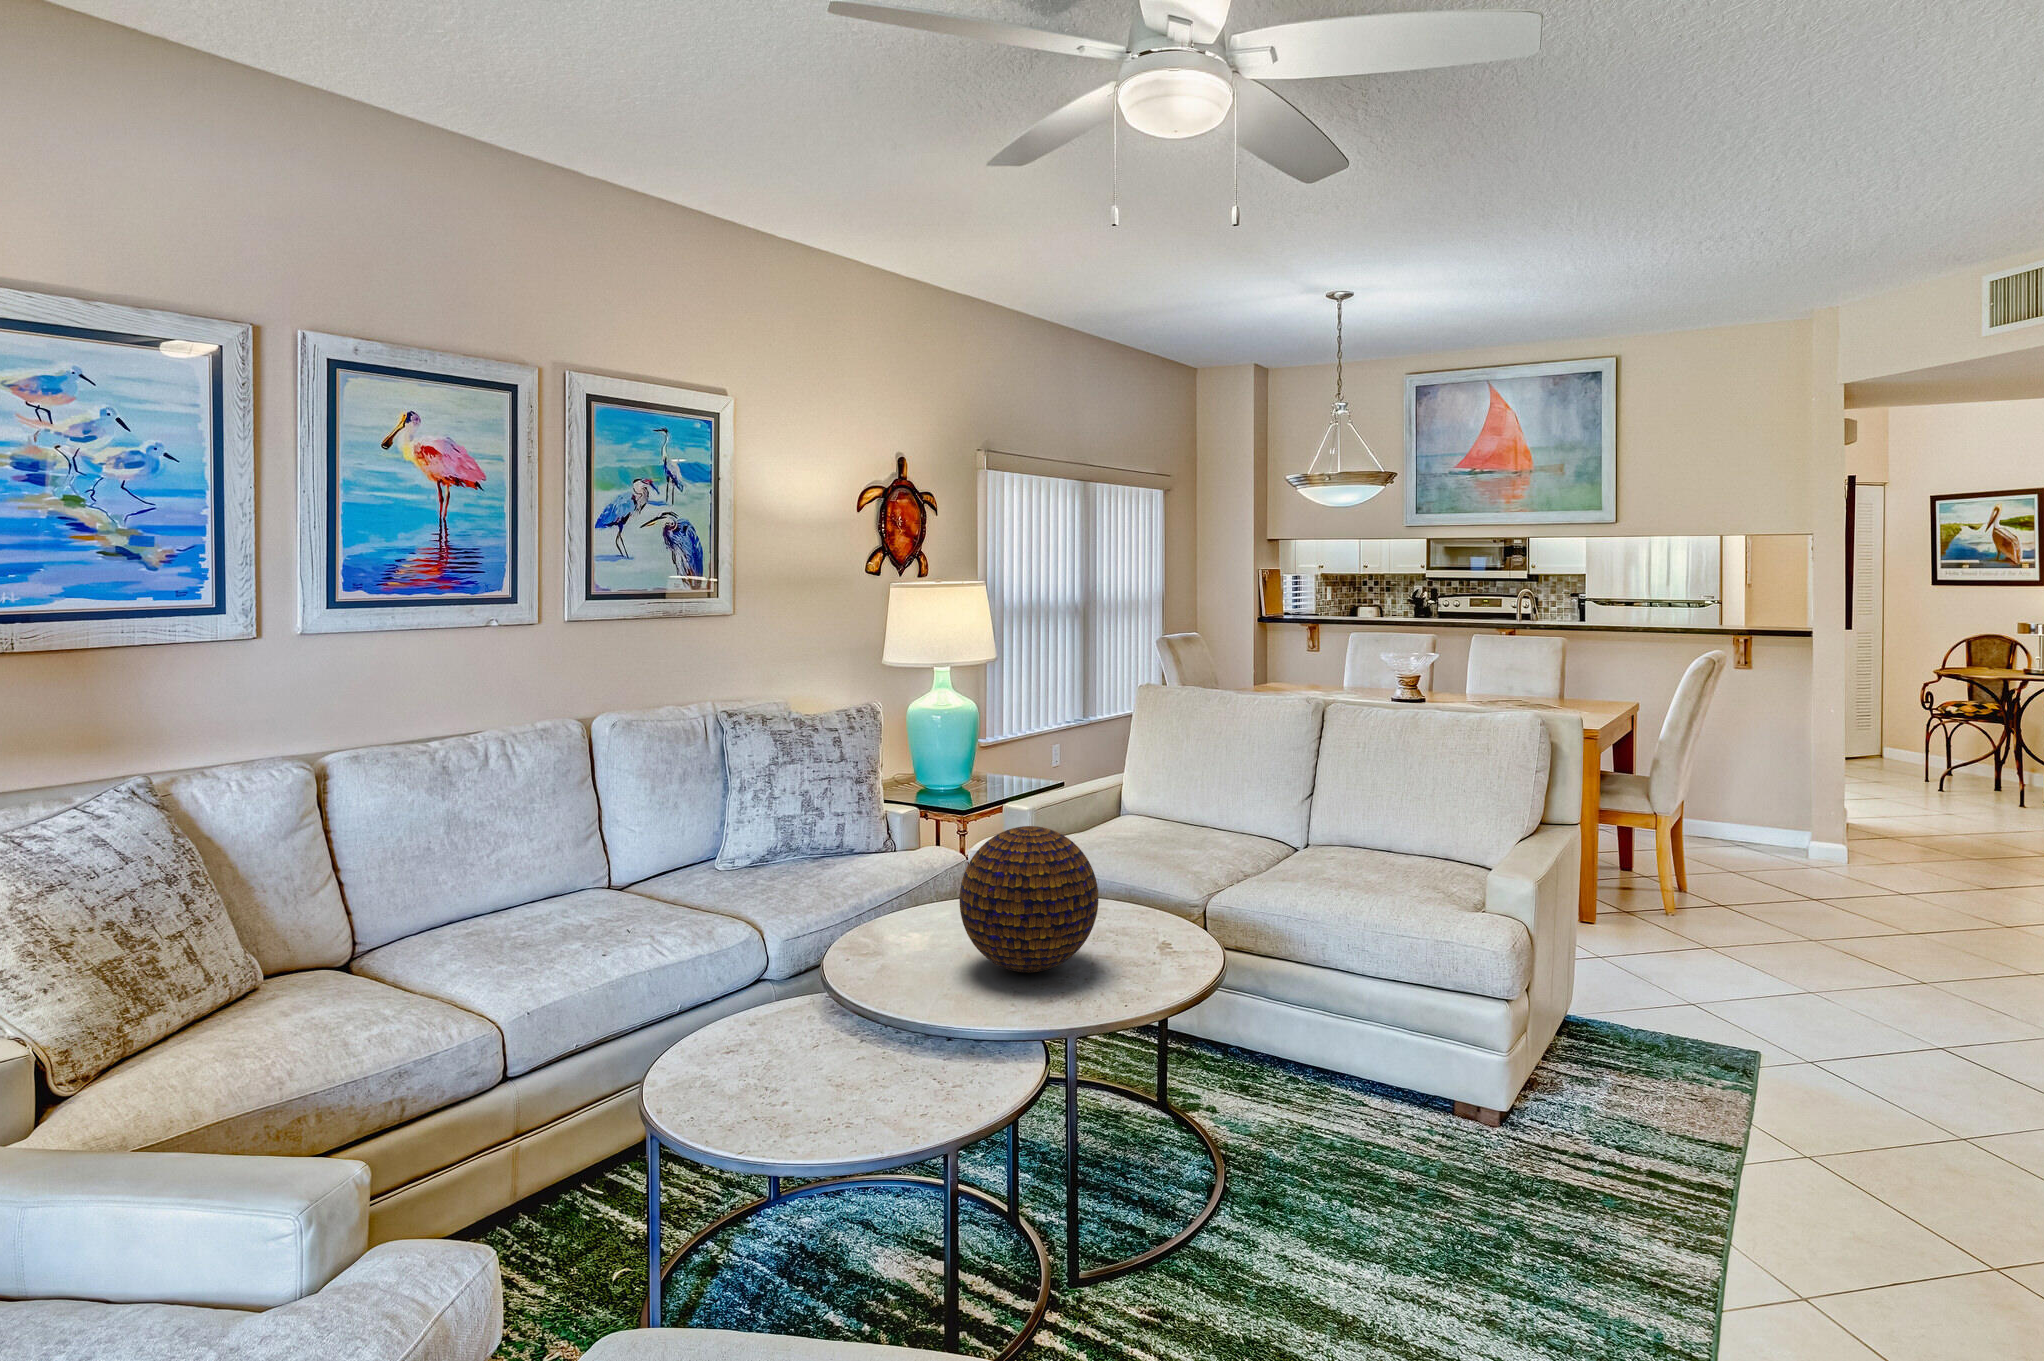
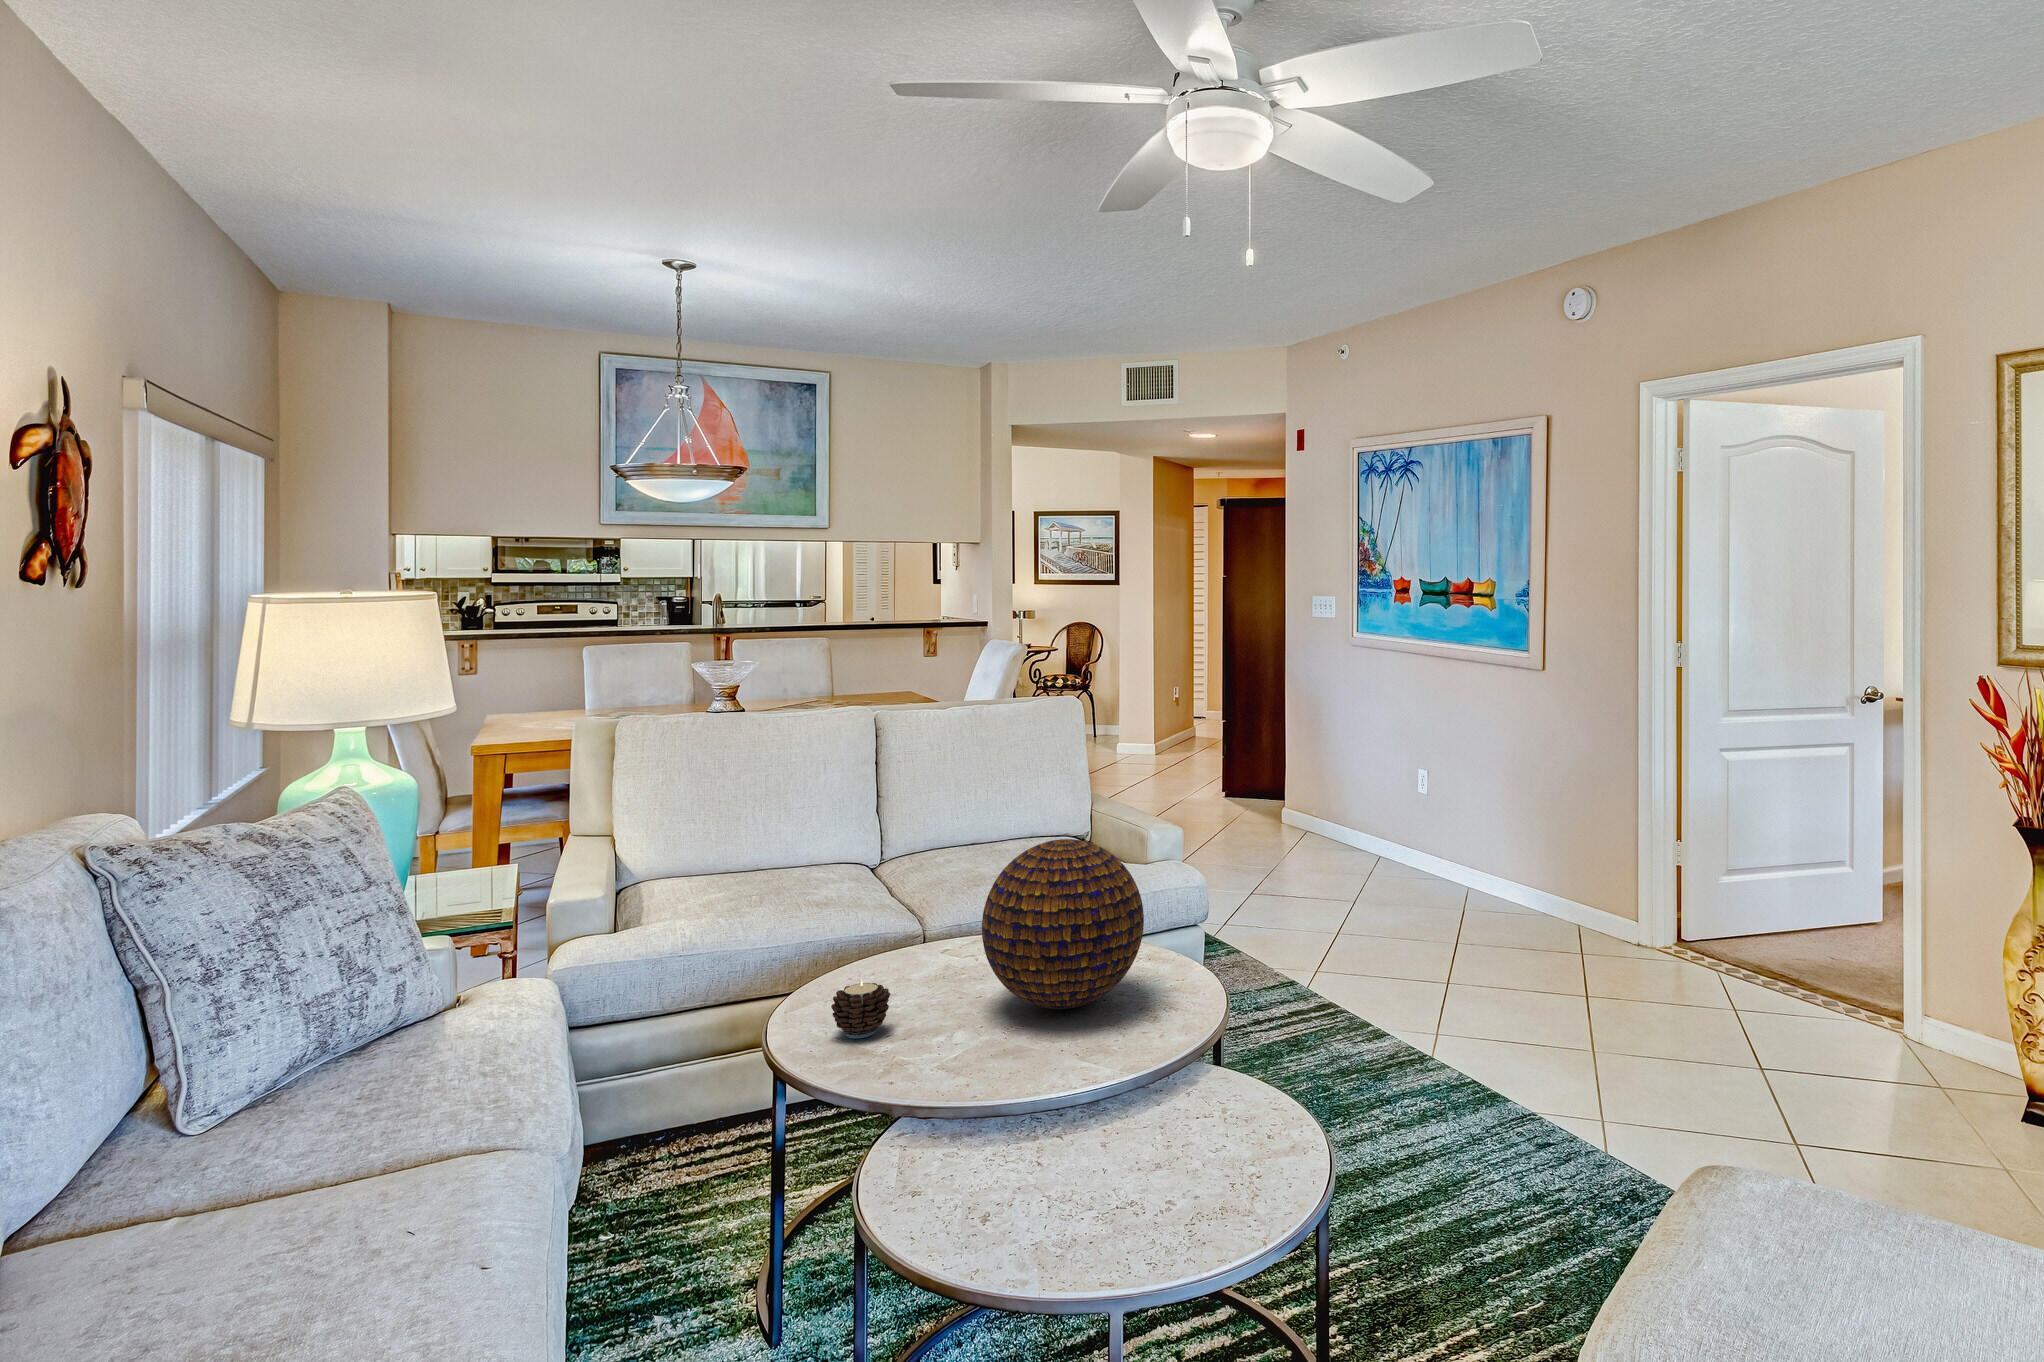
candle: none [903,892,944,936] -> present [831,980,890,1038]

